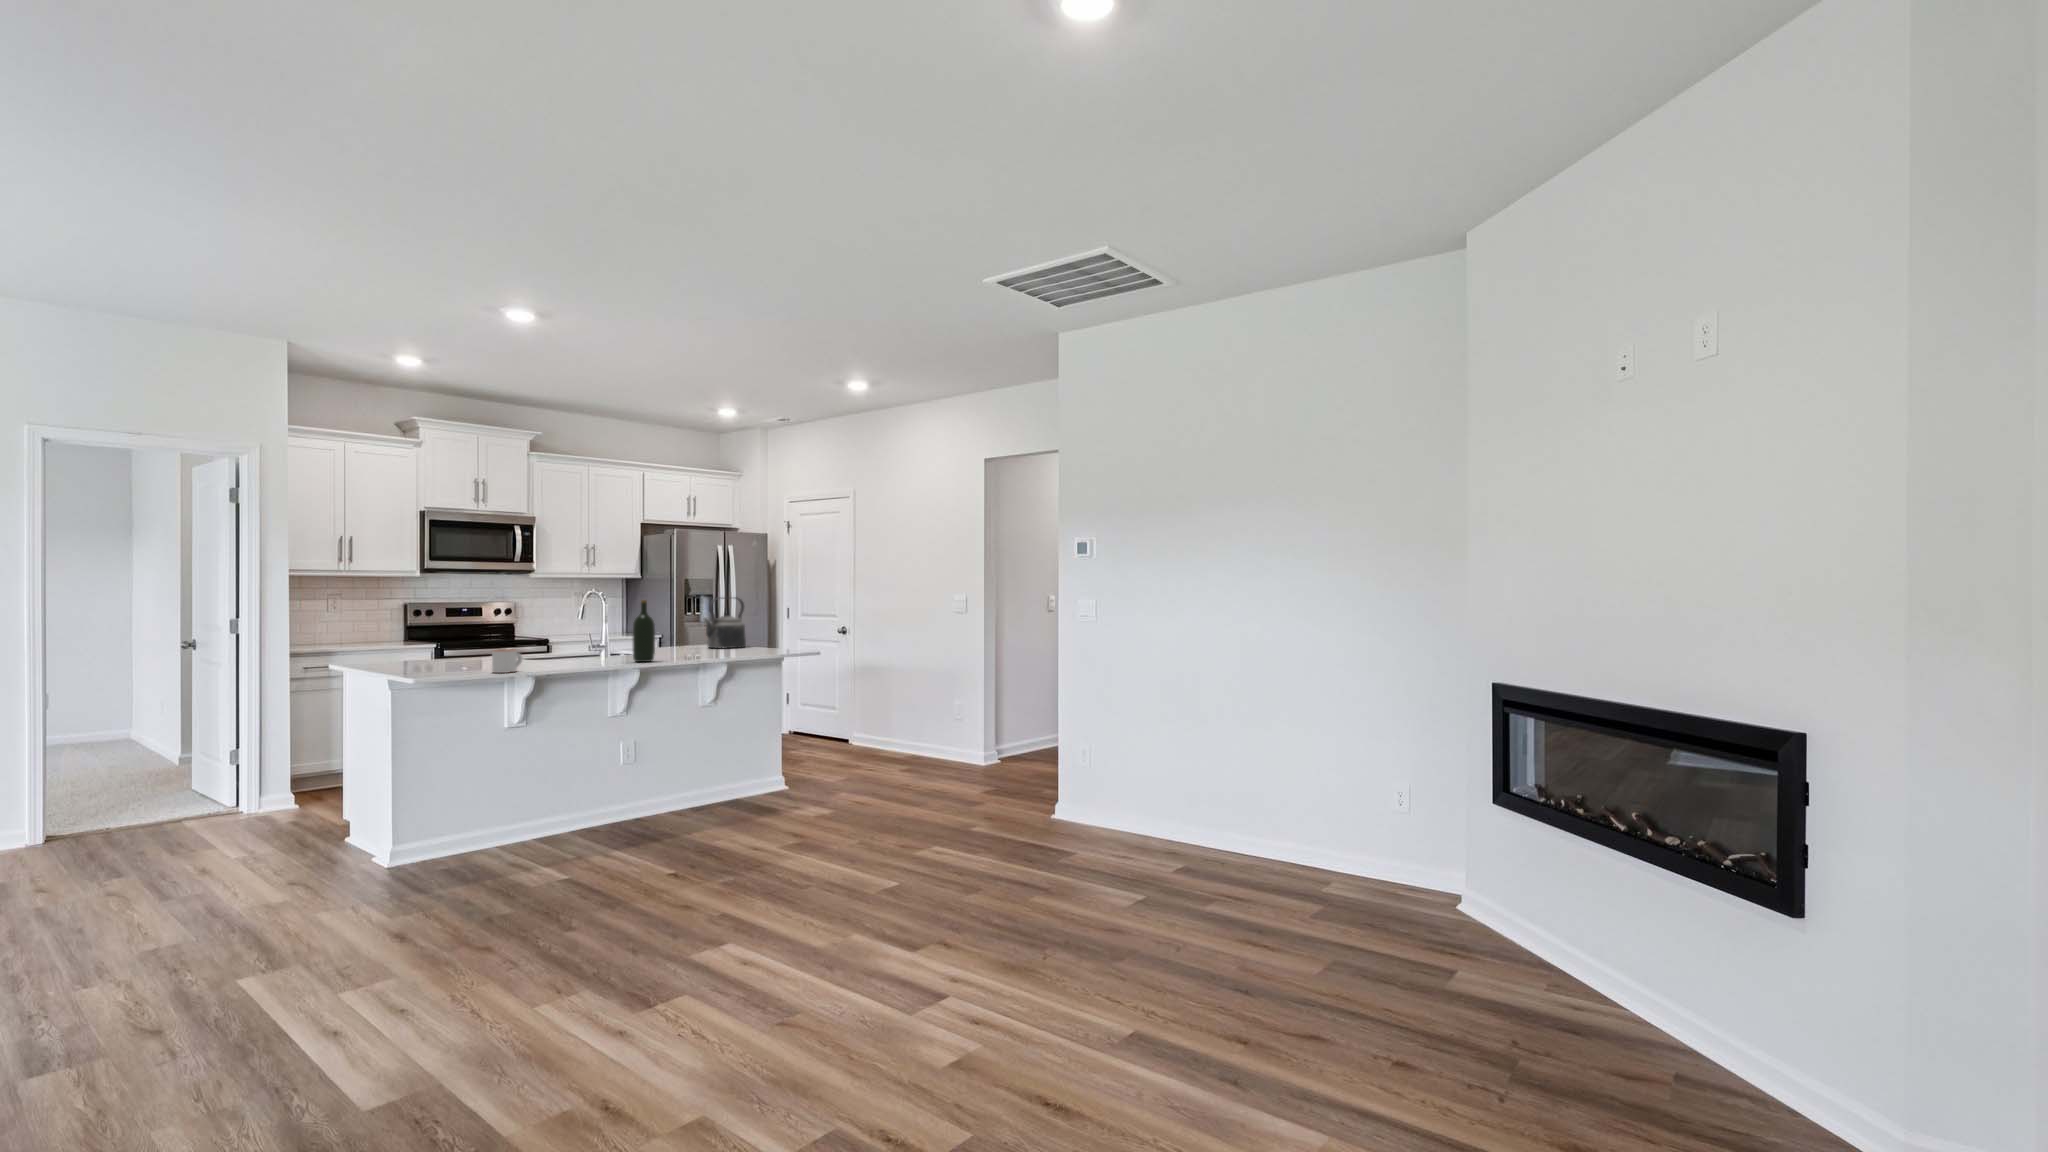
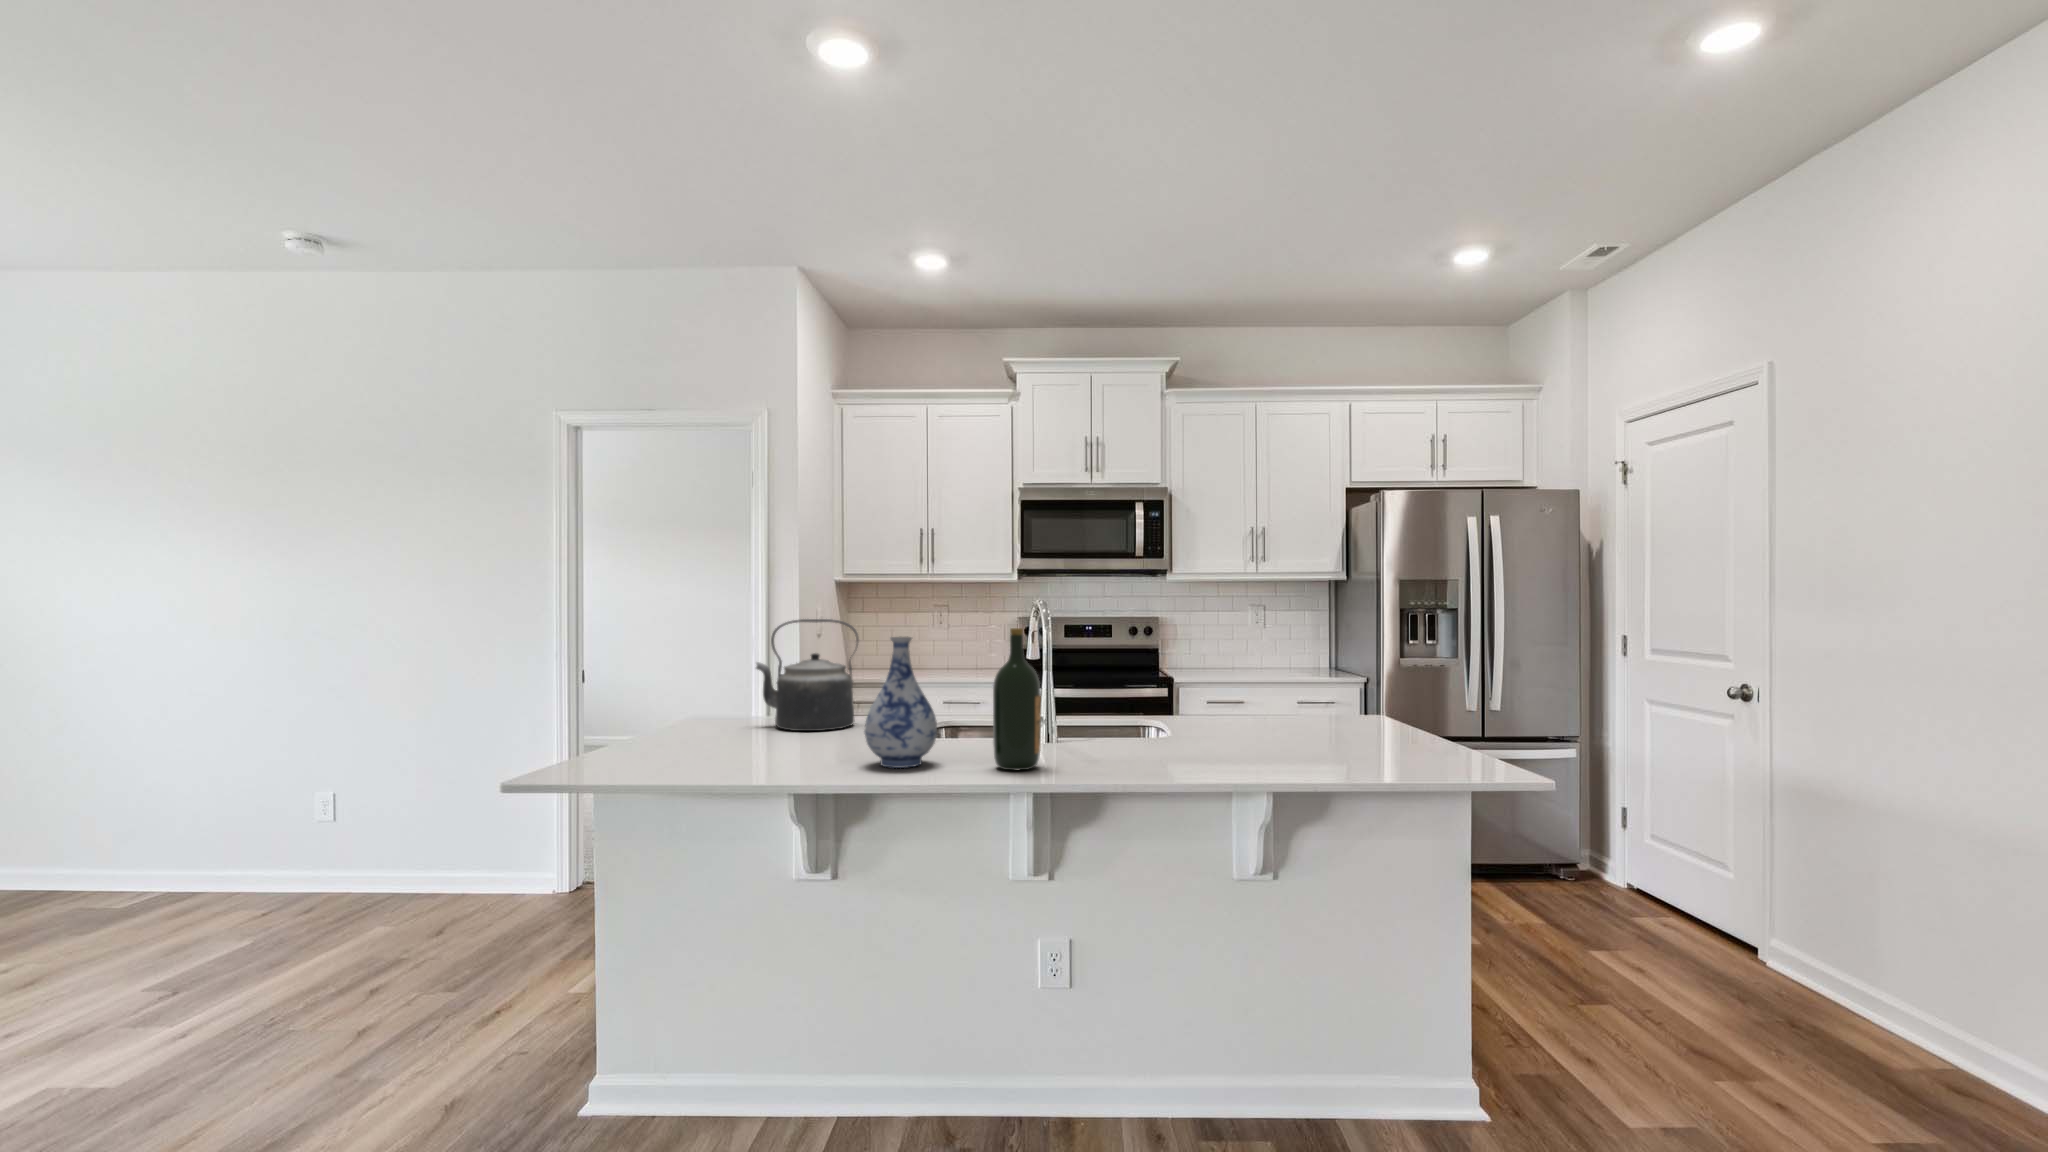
kettle: present [704,597,746,649] -> present [756,619,858,731]
vase: none [570,605,608,665] -> present [864,637,937,768]
mug: present [492,649,522,673] -> none [695,721,754,771]

